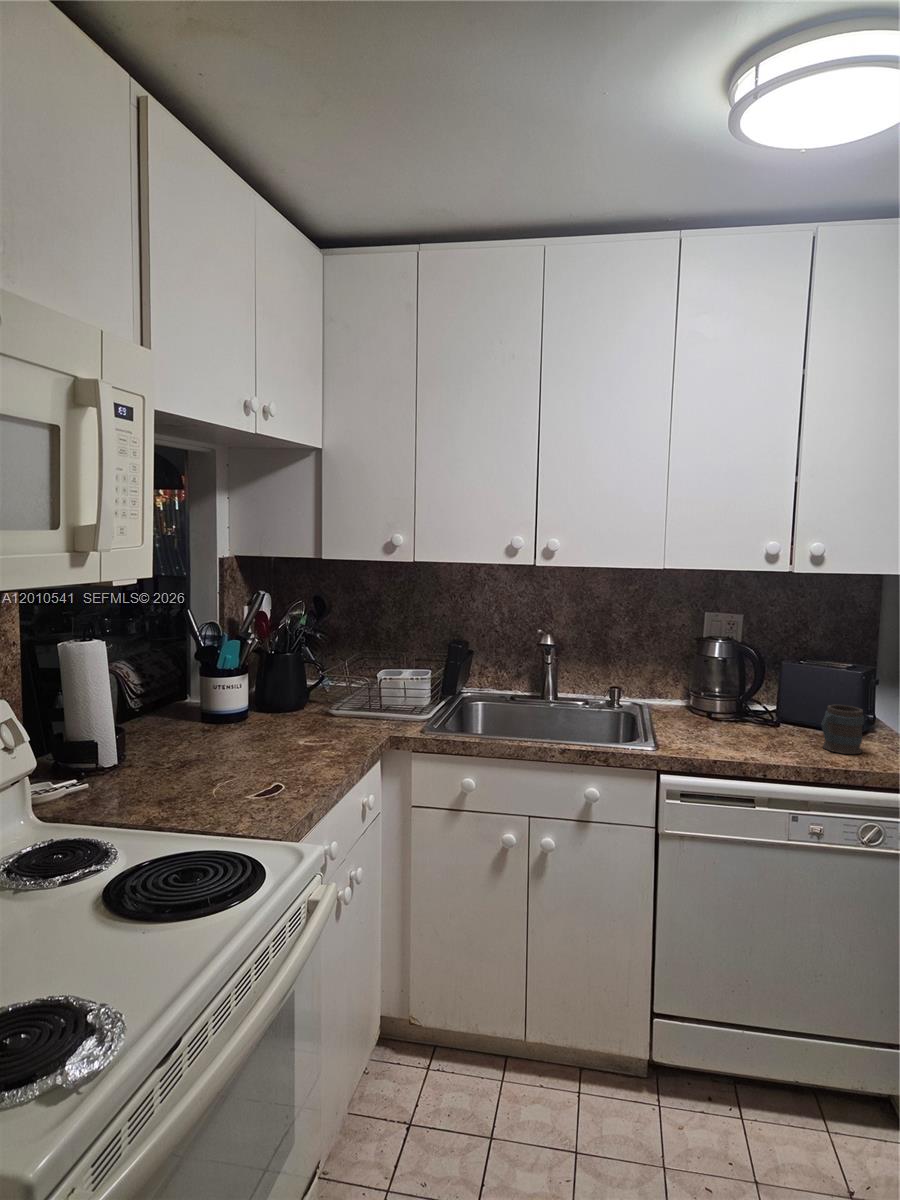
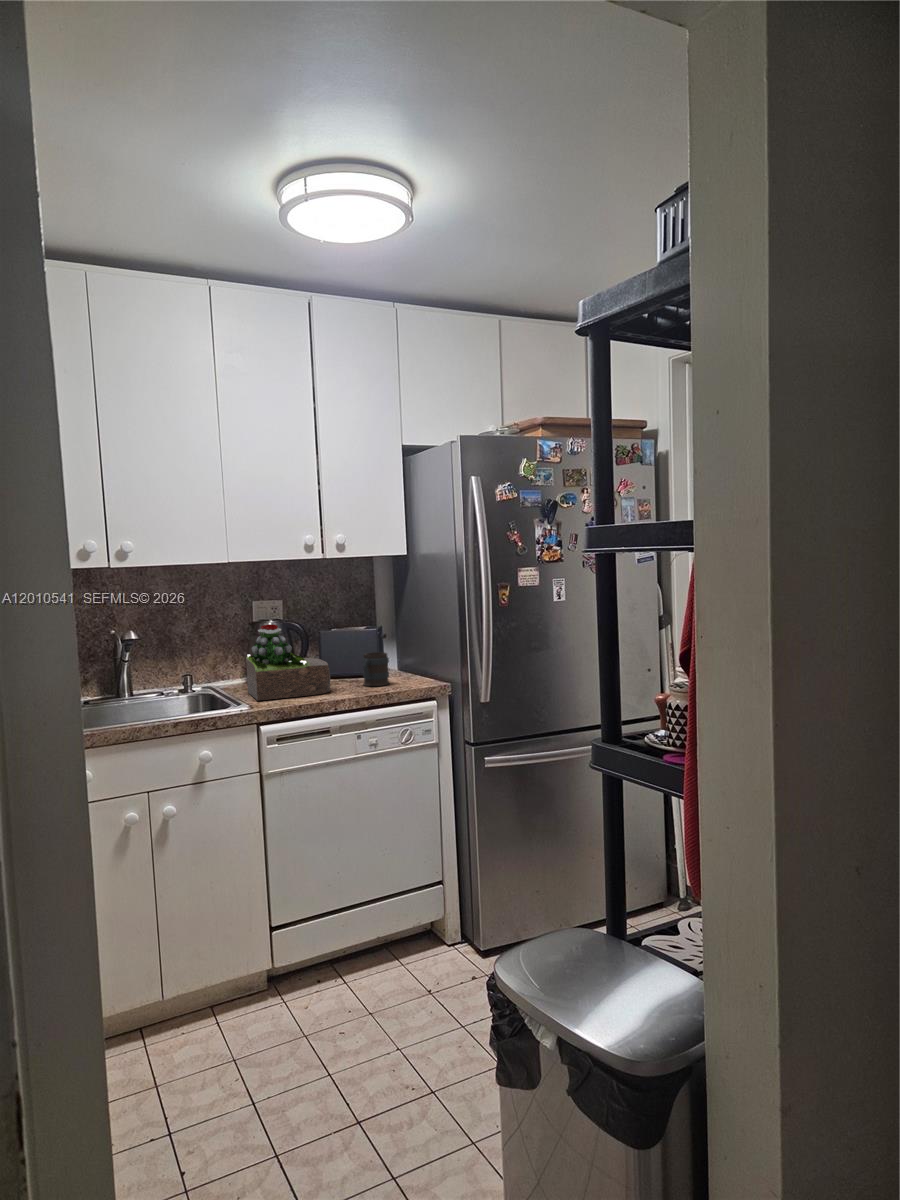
succulent plant: none [670,650,773,749] -> present [246,624,330,700]

